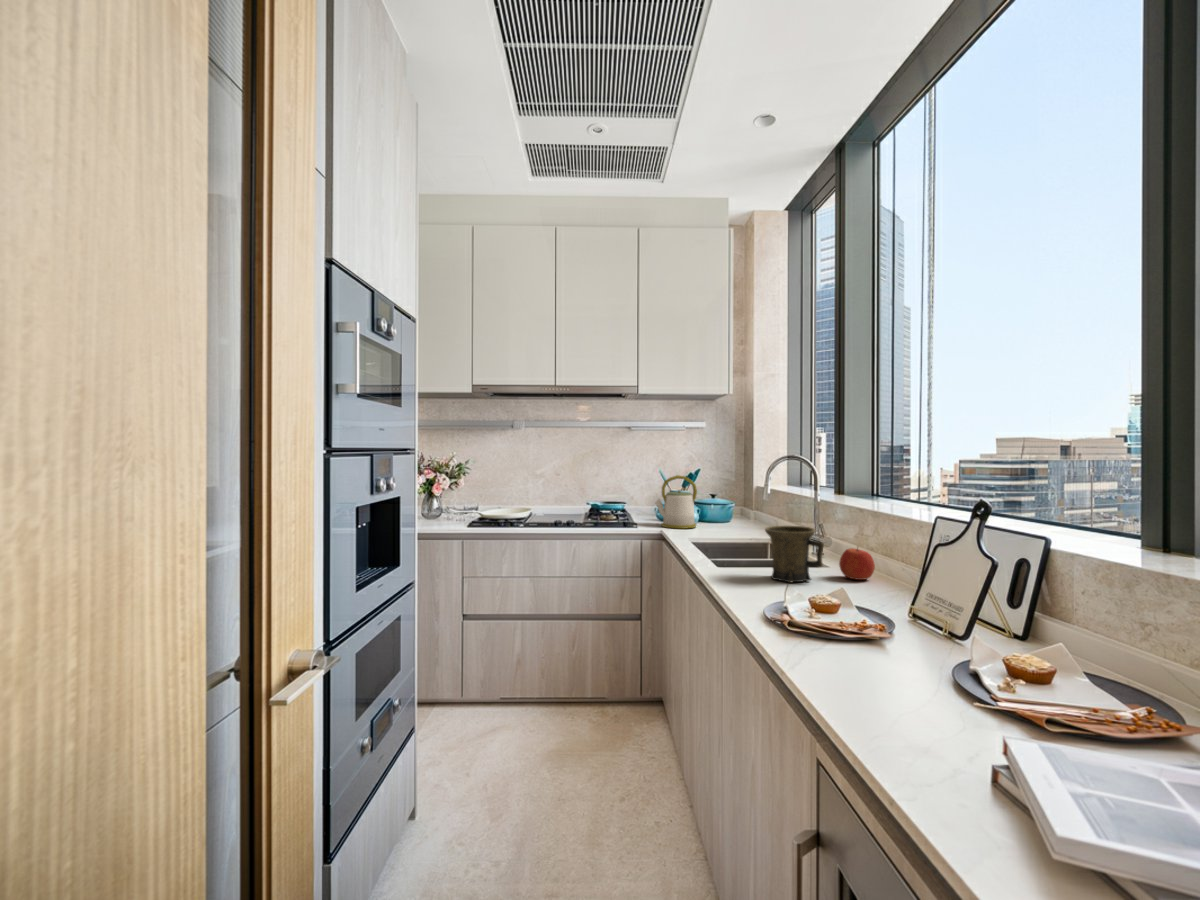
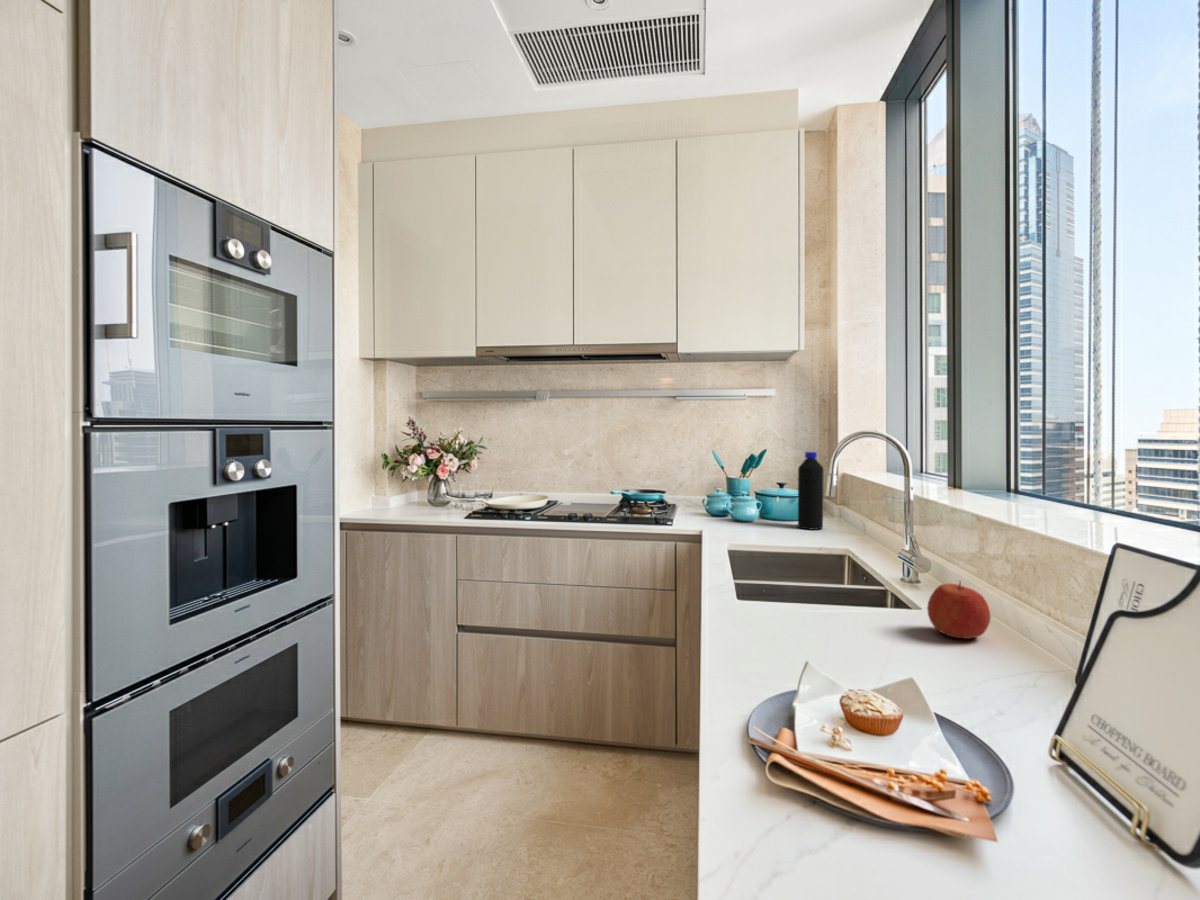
bottle: none [732,471,751,529] -> present [798,452,824,529]
kettle: present [655,475,697,528] -> none [695,457,750,527]
mug: present [765,526,824,583] -> none [798,542,896,640]

